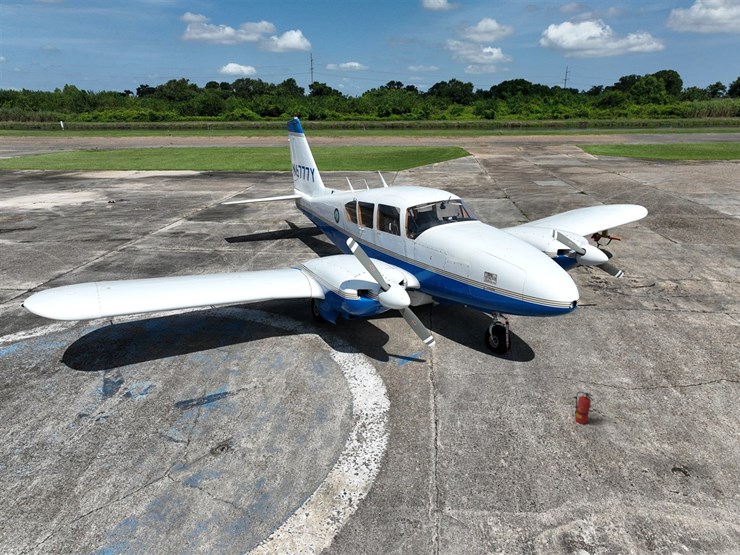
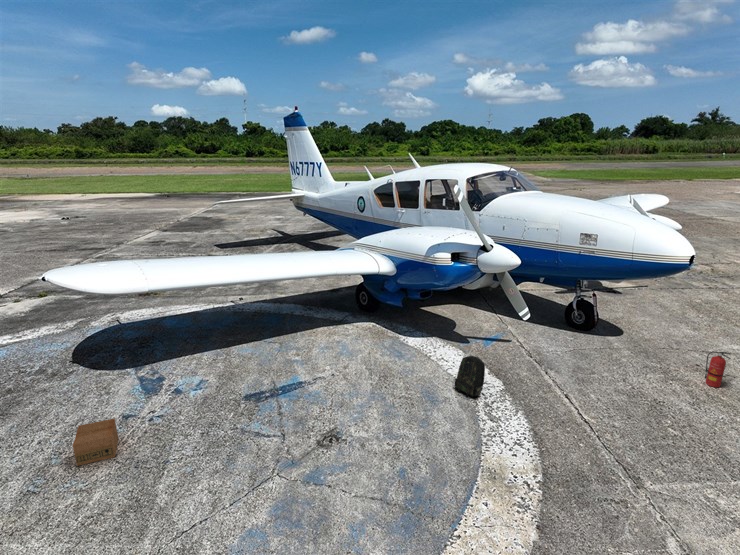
backpack: none [346,382,371,417] -> present [455,356,485,396]
cardboard box: none [28,419,70,455] -> present [73,419,118,466]

